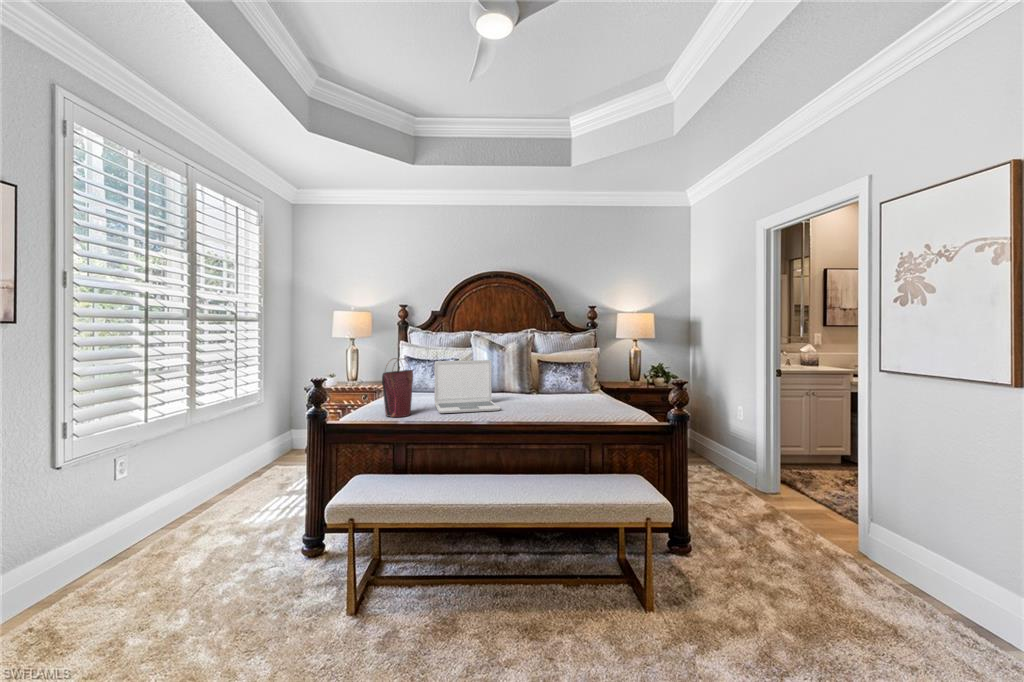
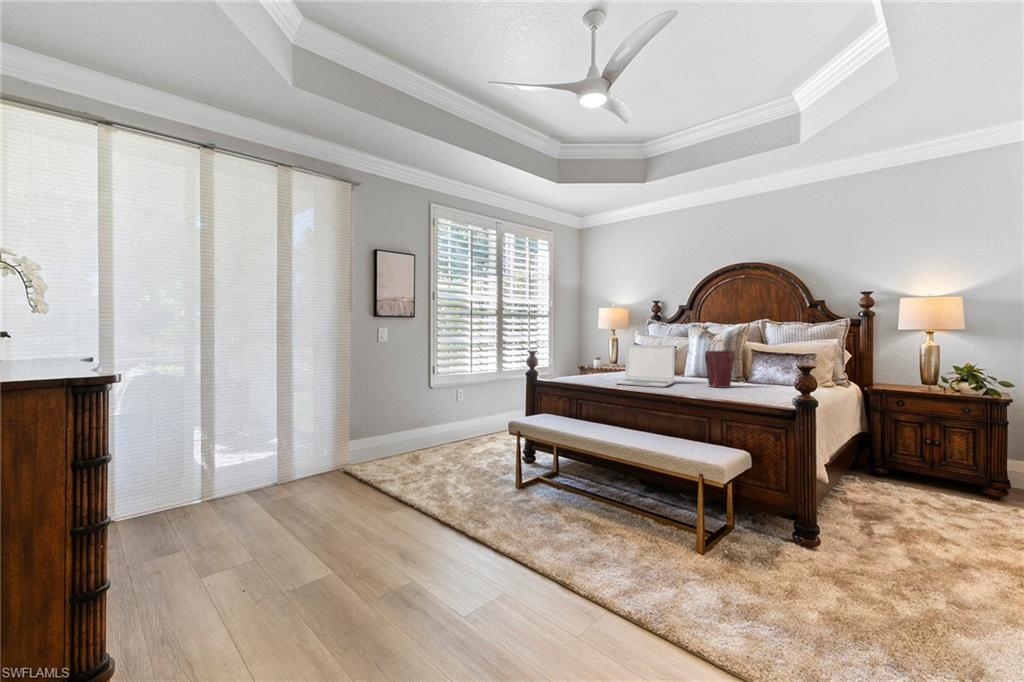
handbag: present [382,358,413,417] -> present [705,340,735,388]

